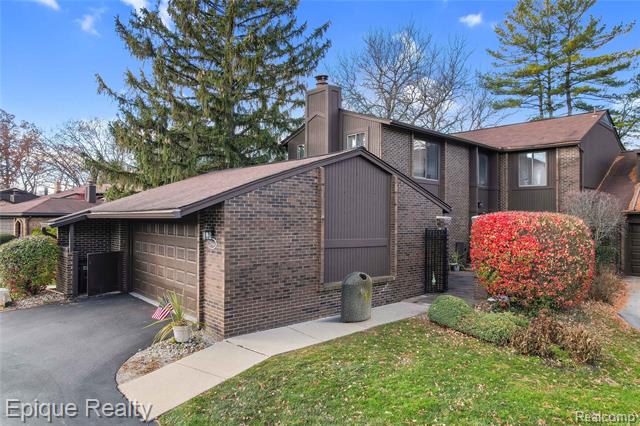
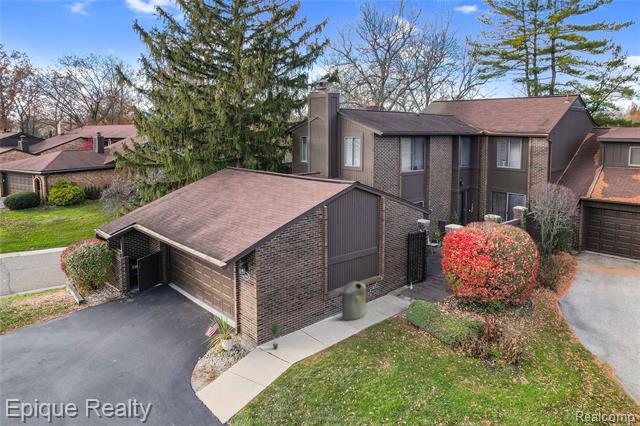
potted plant: none [233,302,261,345] -> present [270,323,279,349]

